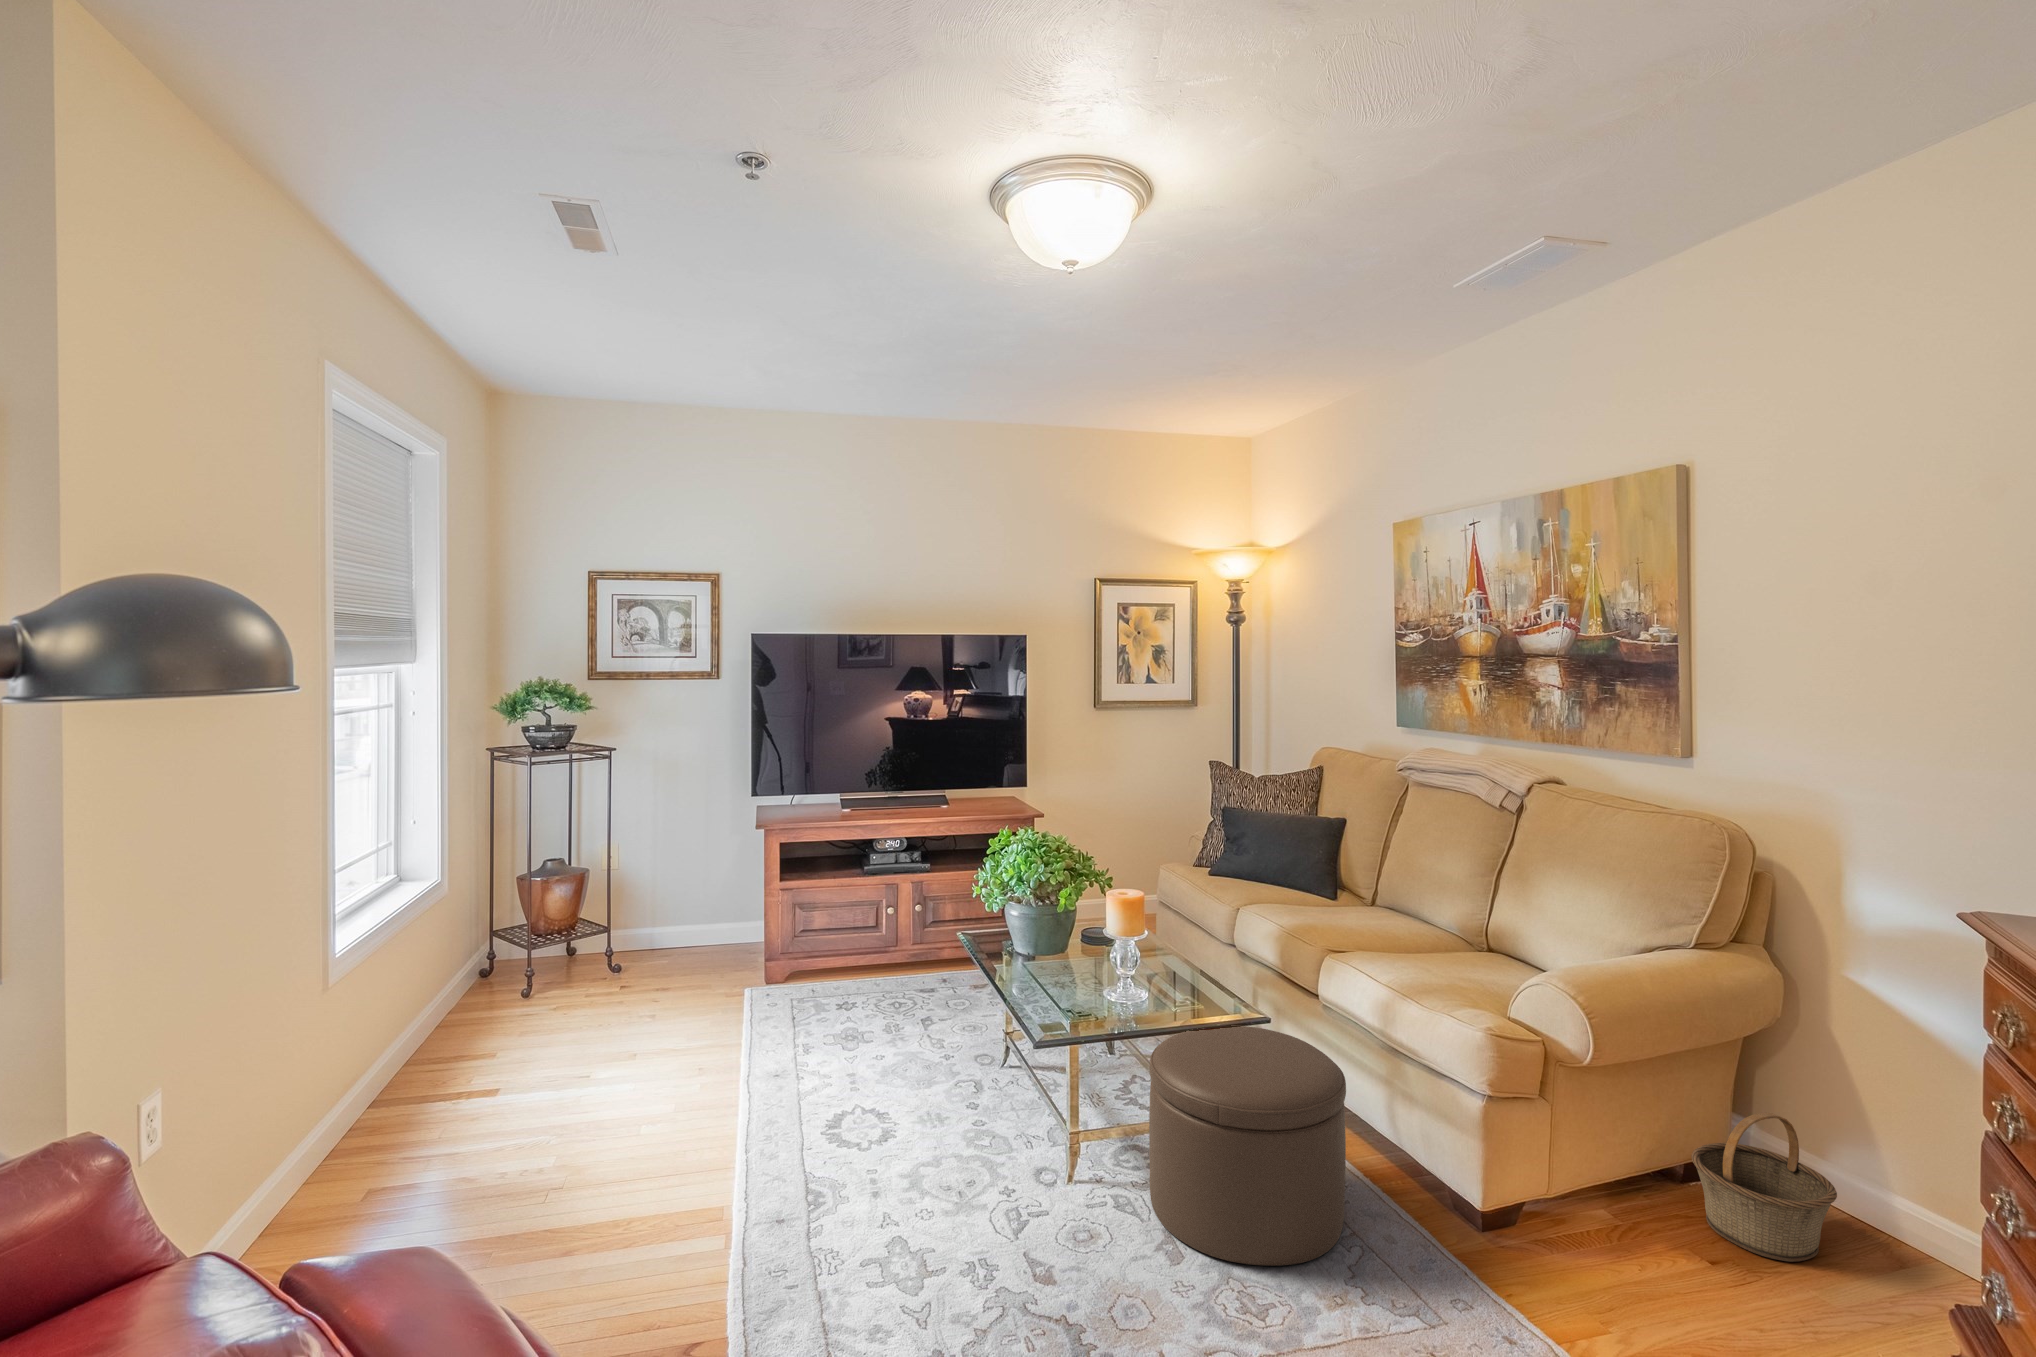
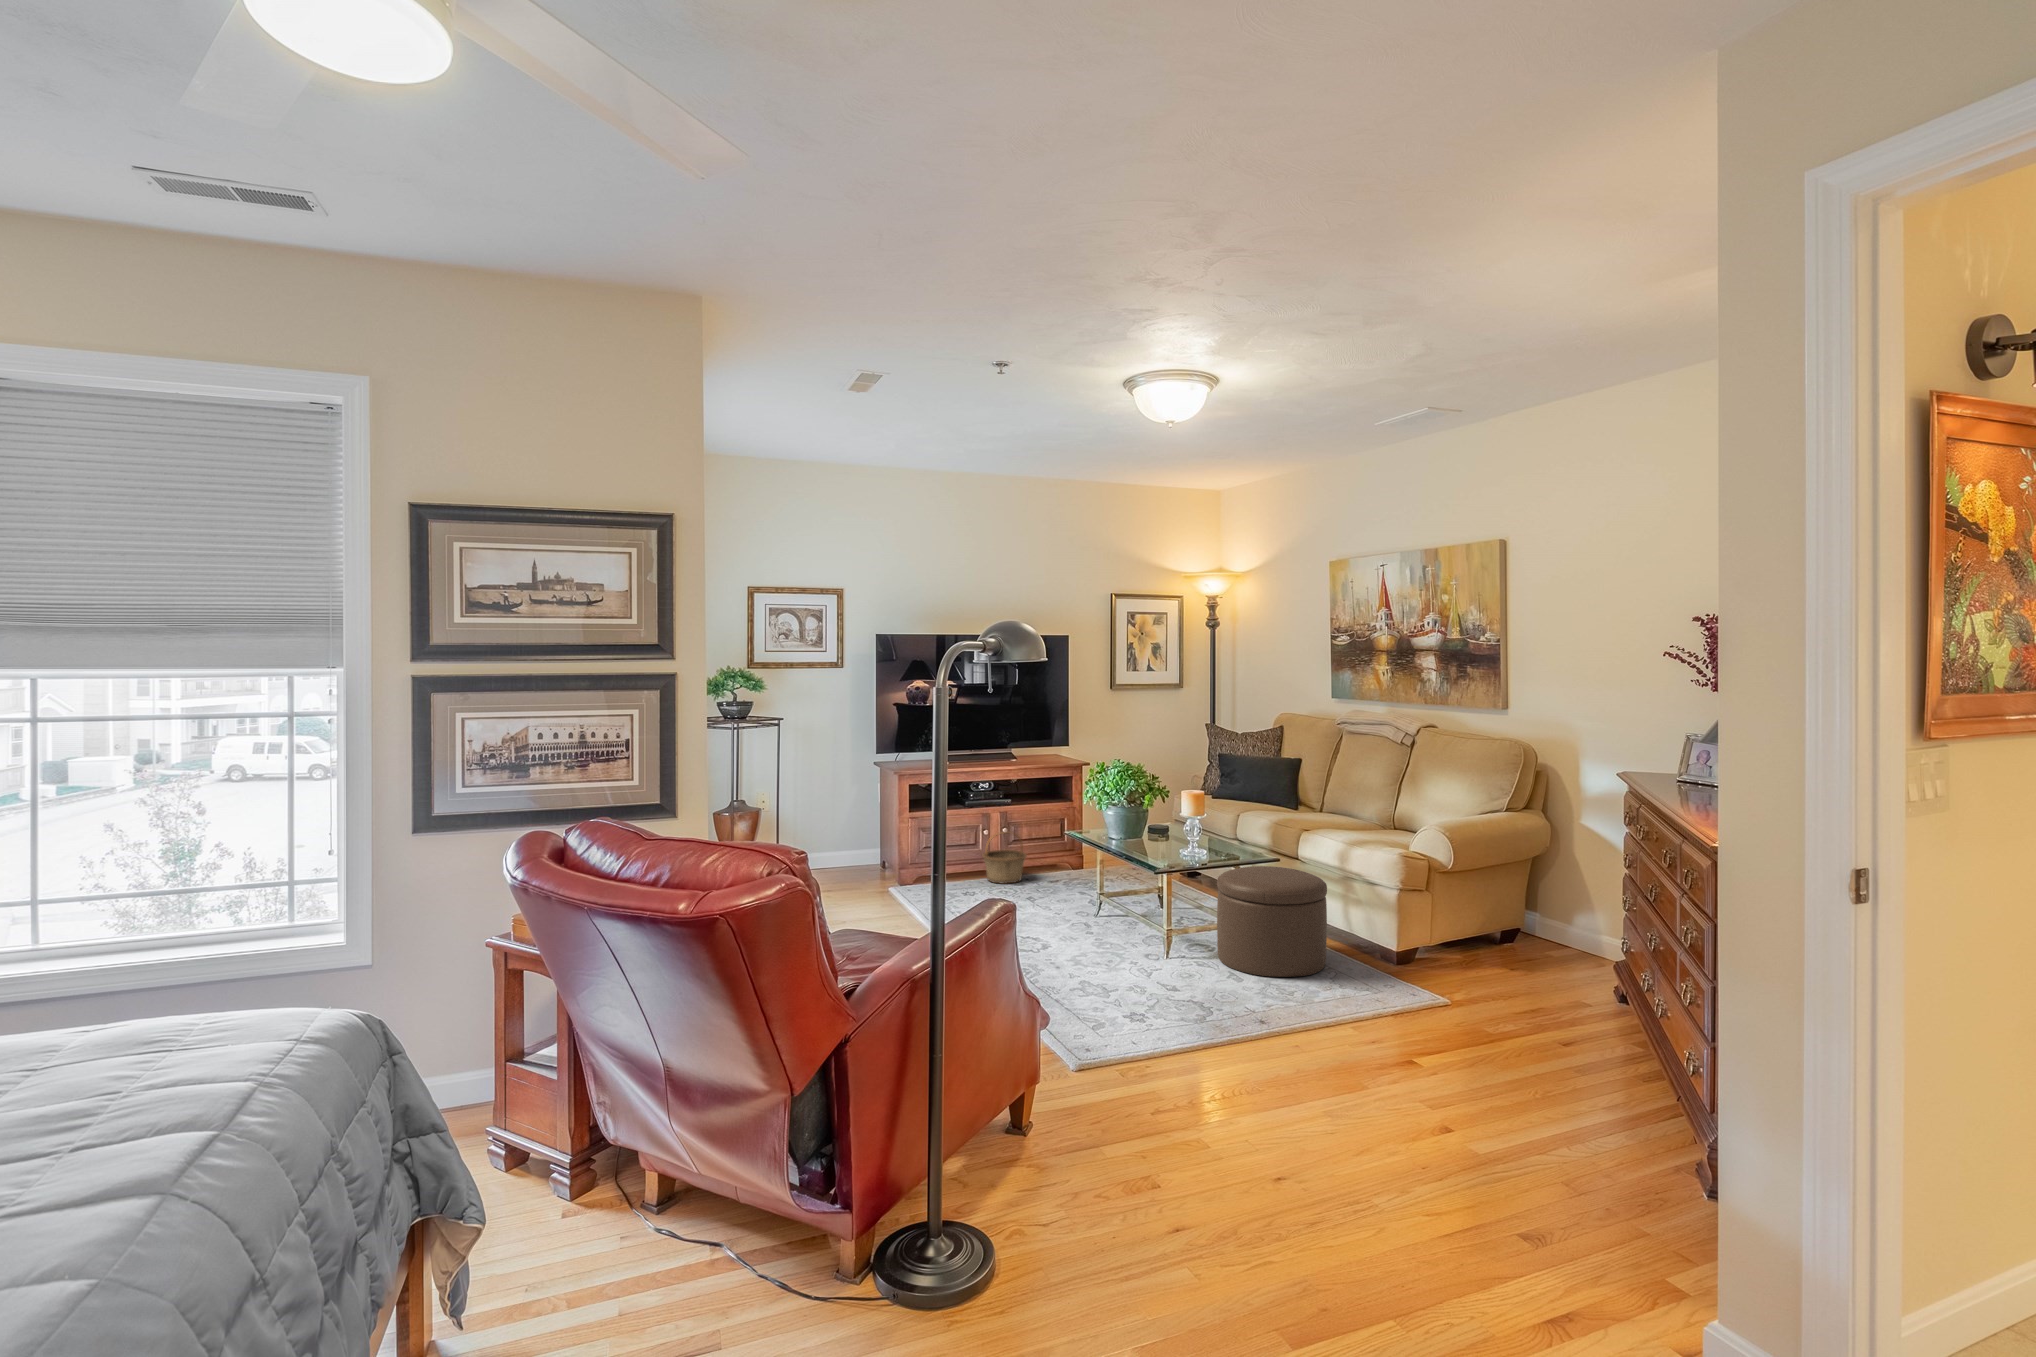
basket: present [1691,1113,1837,1262] -> present [982,835,1027,884]

